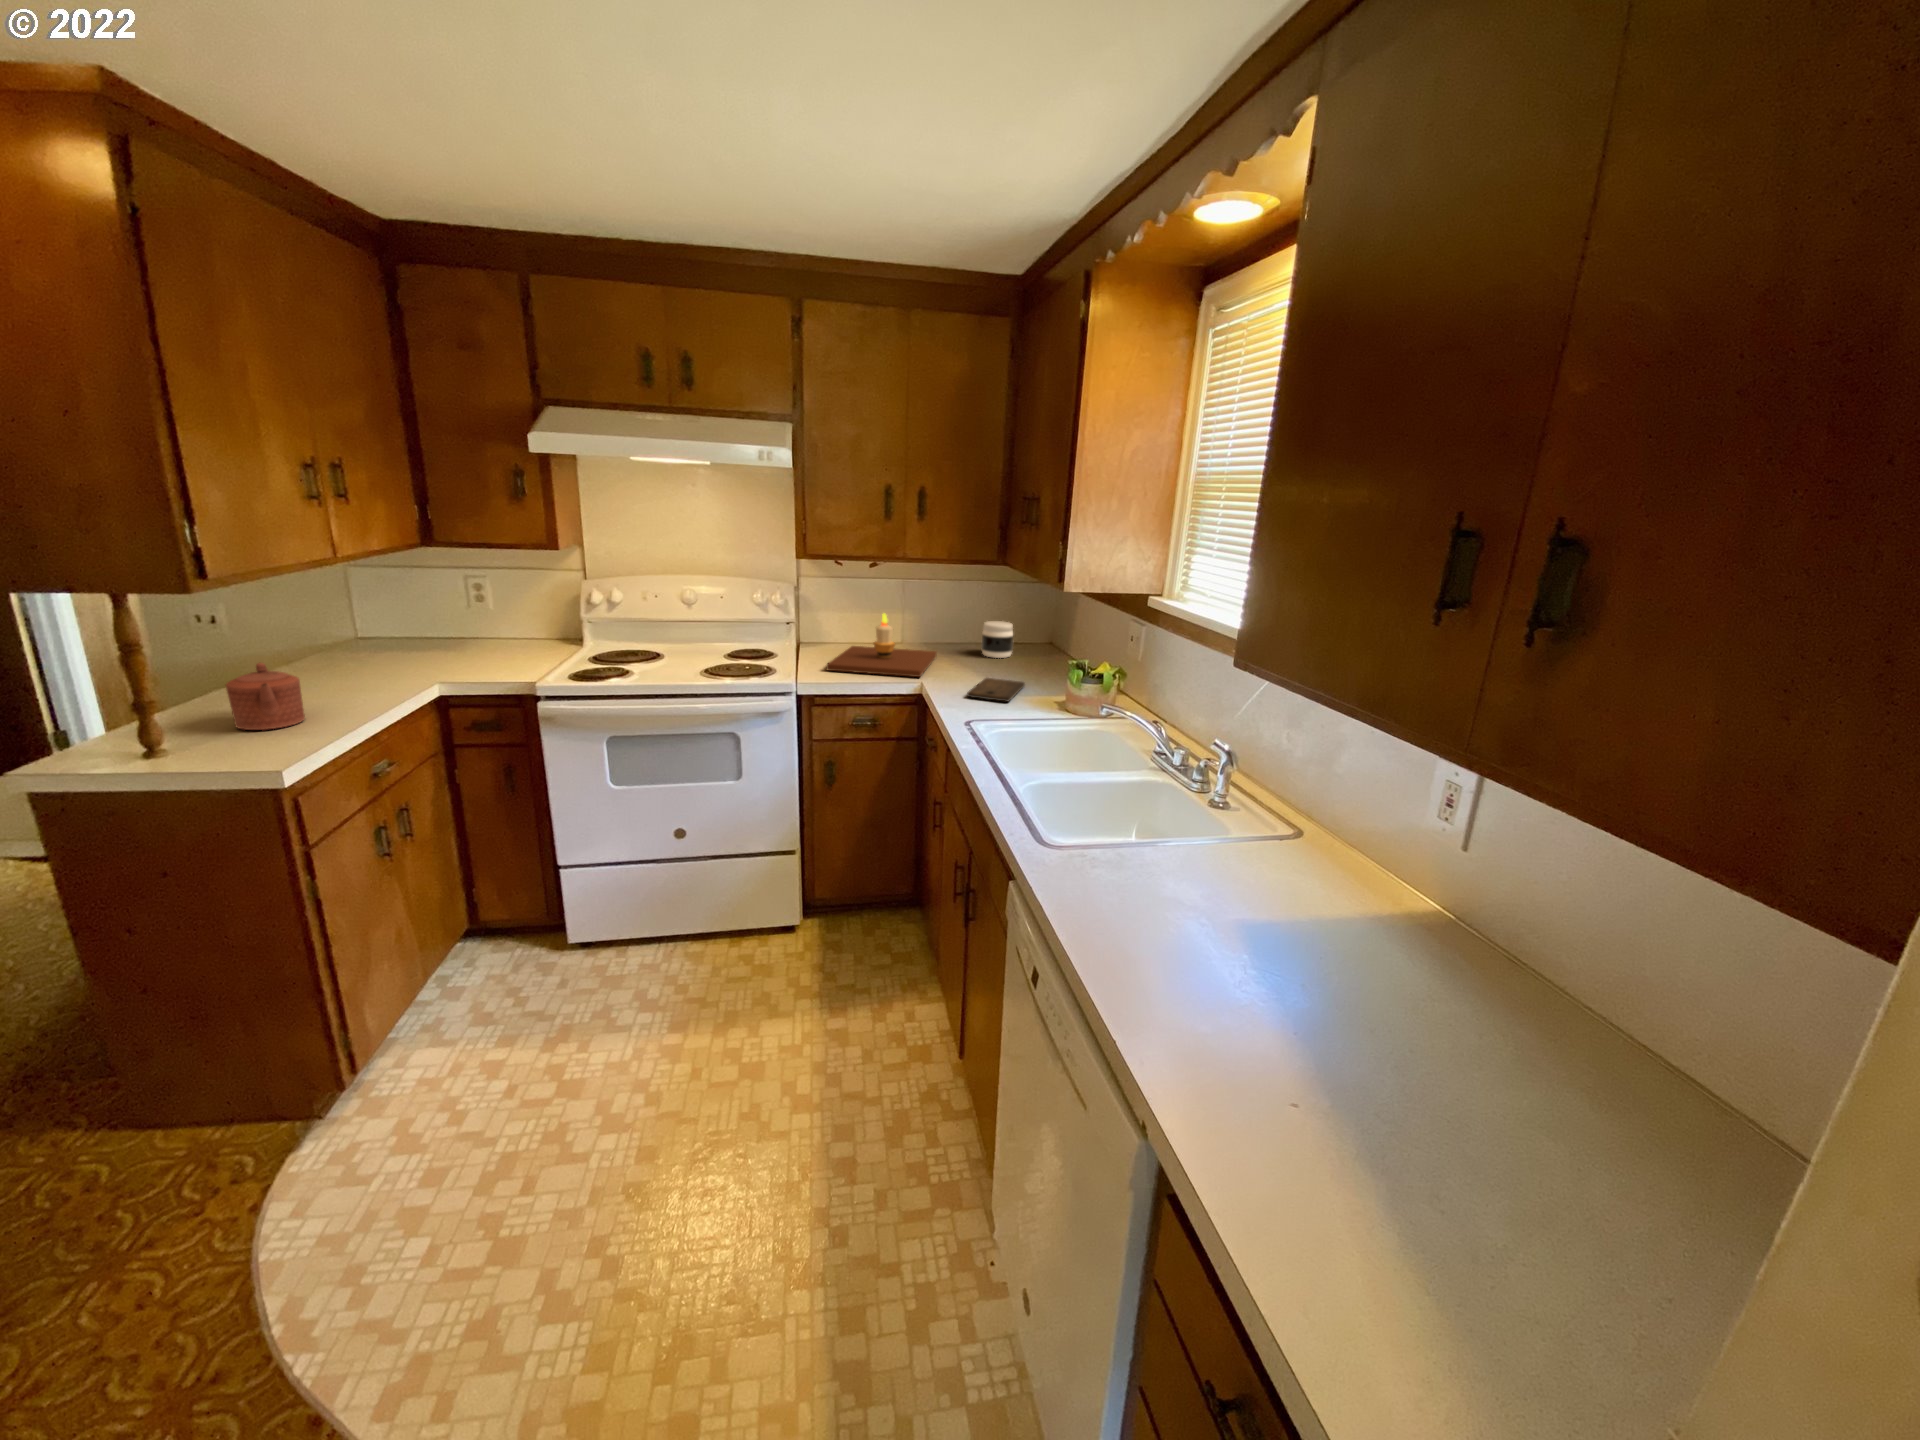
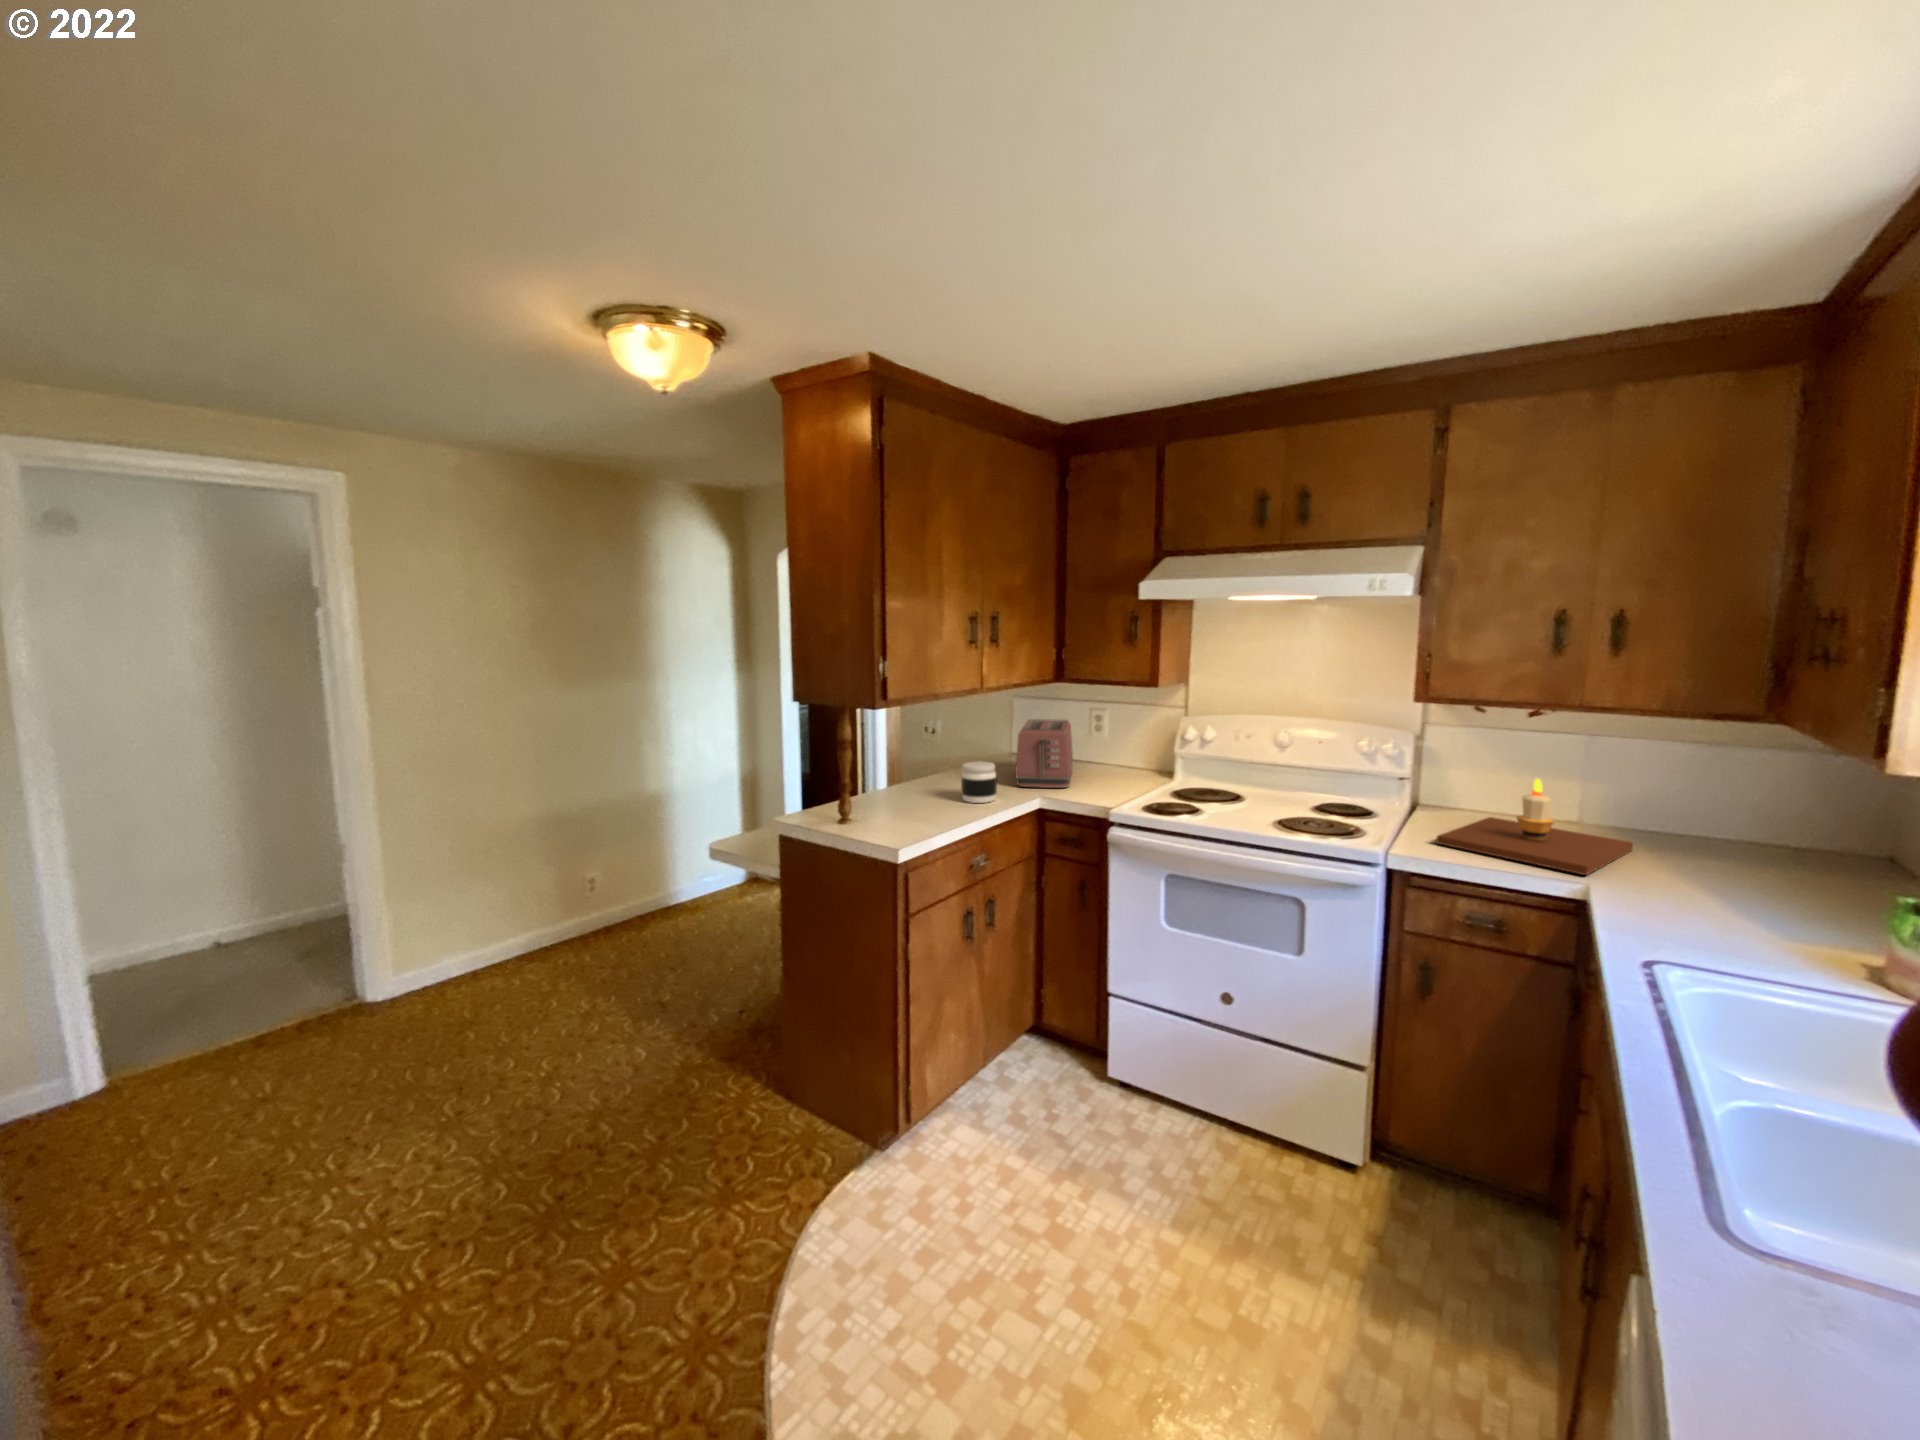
toaster: none [386,591,468,673] -> present [1015,719,1073,788]
jar: present [981,621,1013,658] -> present [961,761,997,803]
teapot: present [226,663,305,730] -> none [896,765,939,818]
cutting board: present [967,678,1025,702] -> none [1665,897,1807,945]

